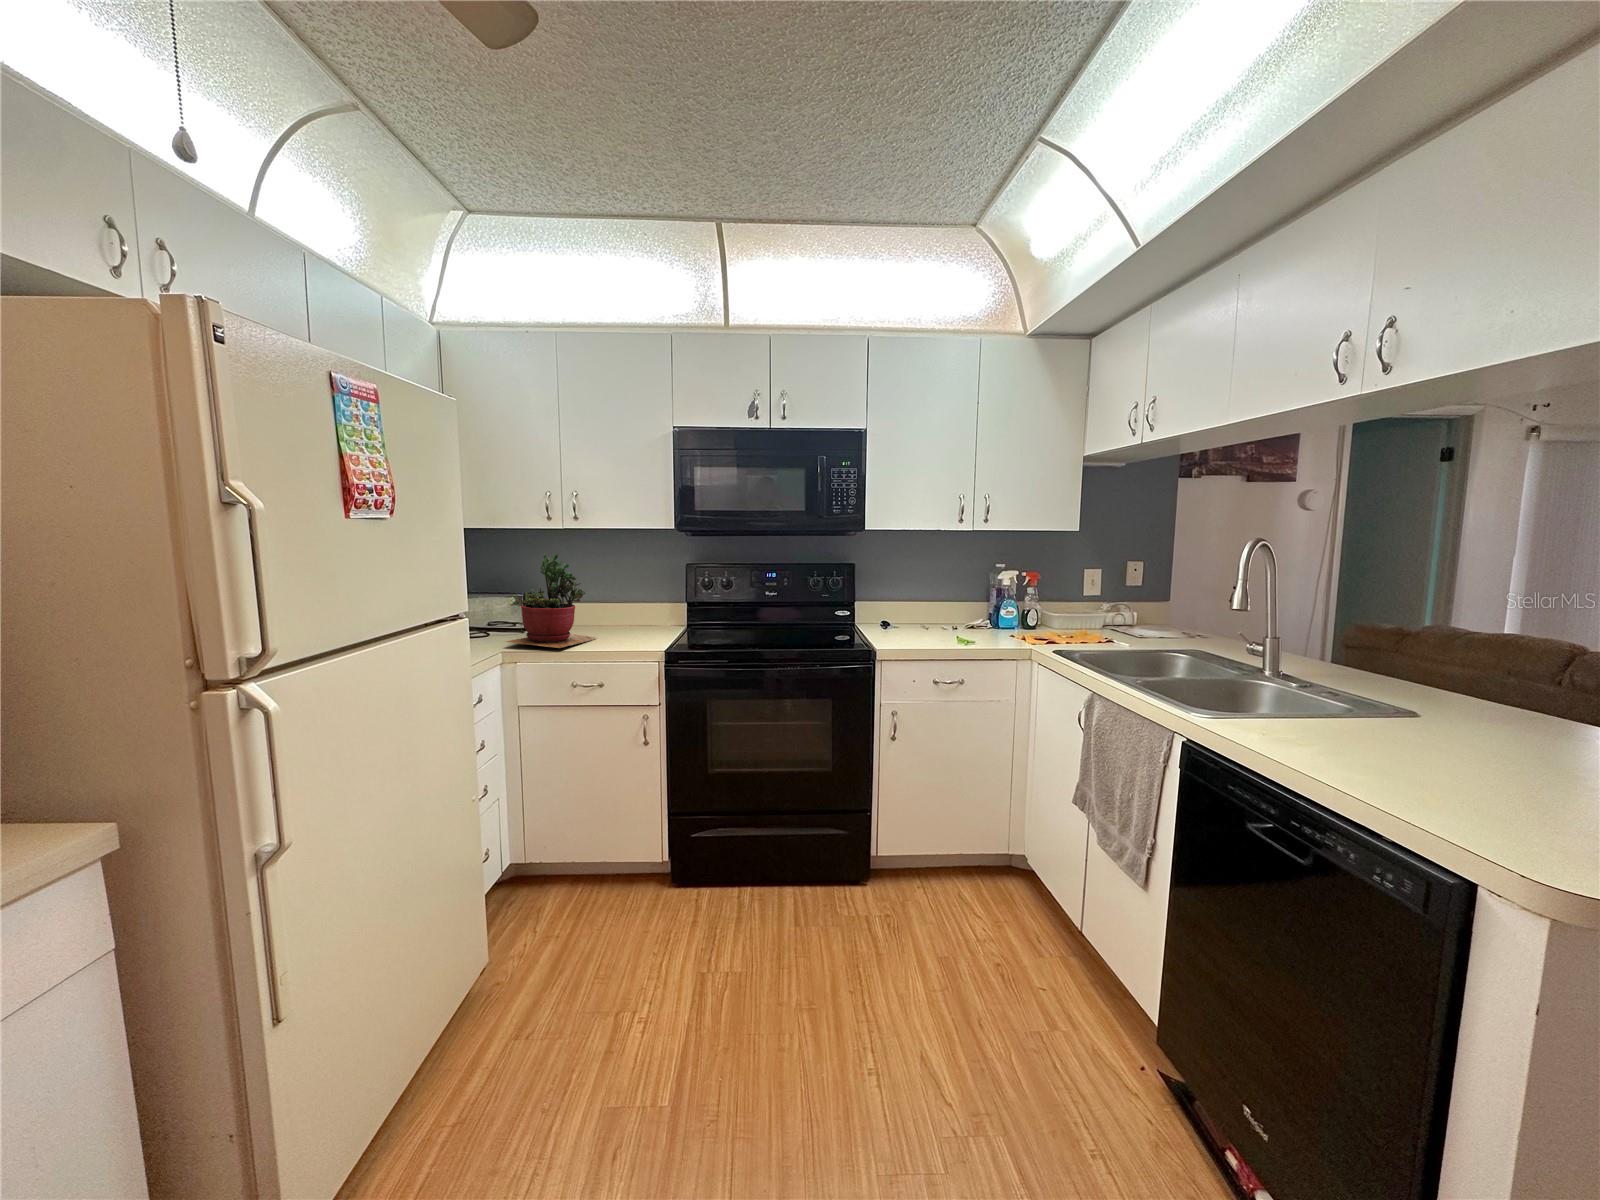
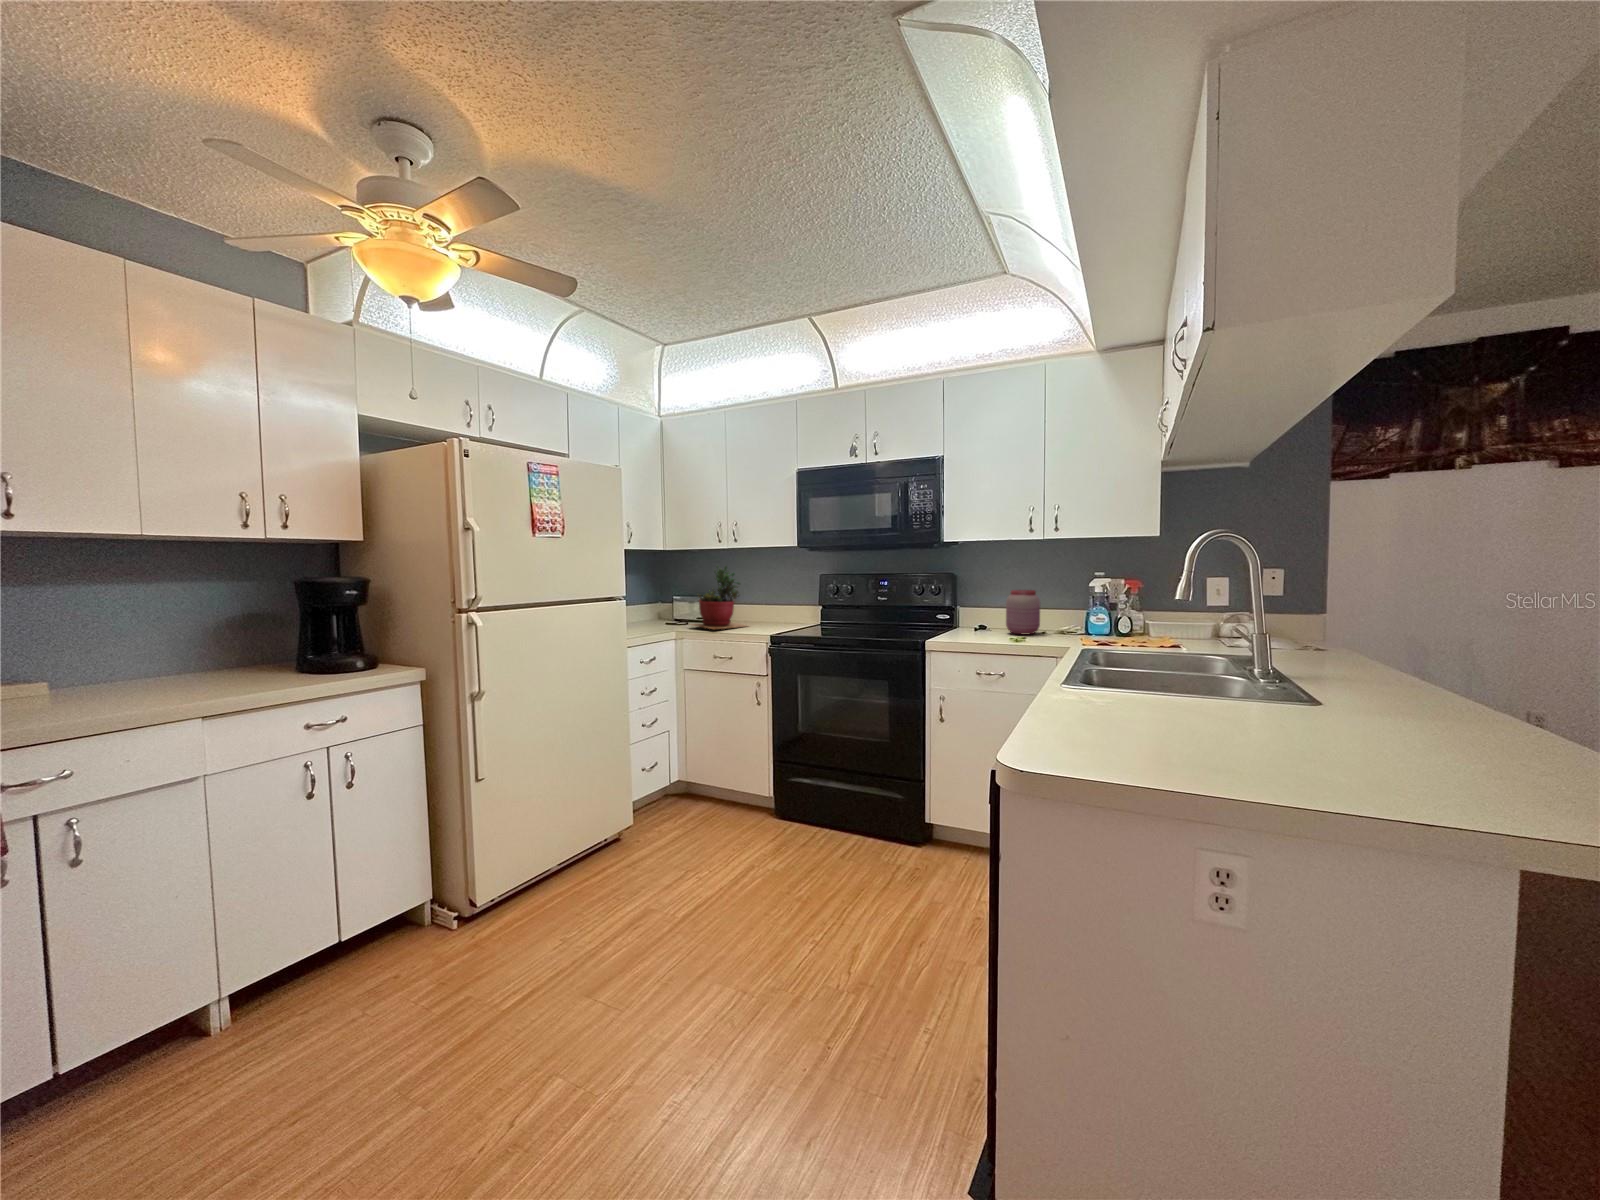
jar: none [928,583,964,633] -> present [1006,590,1040,635]

